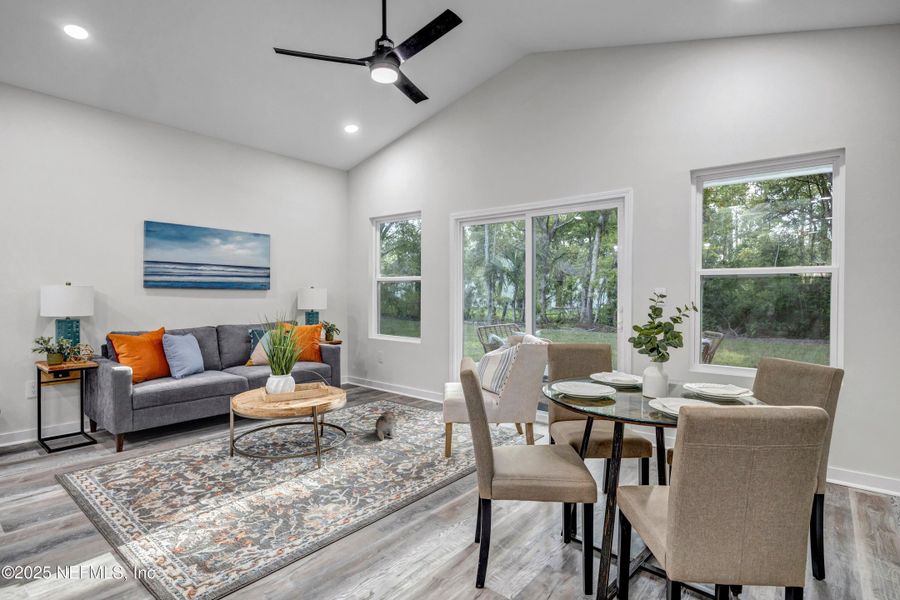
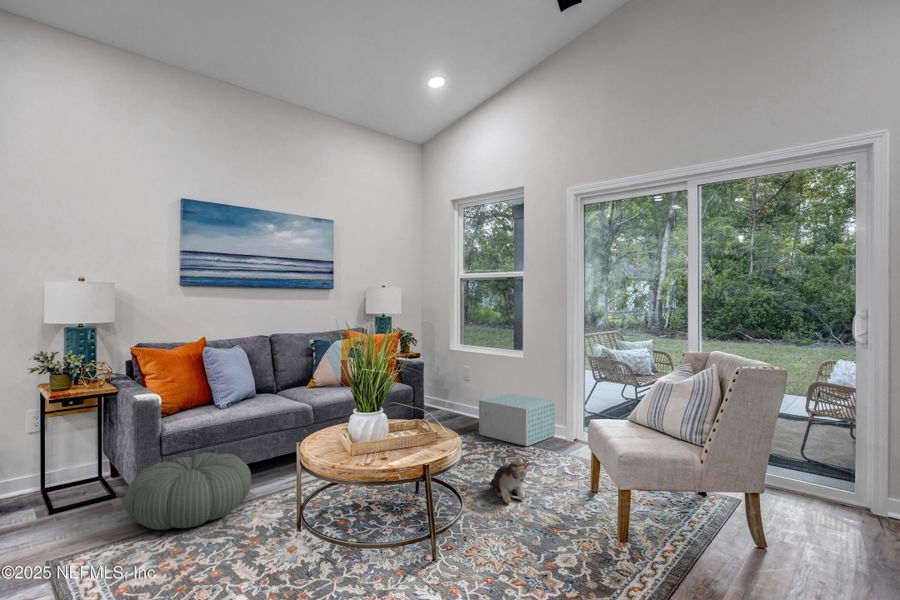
storage box: none [382,371,439,408] -> present [479,393,555,446]
pouf: none [107,410,200,458] -> present [125,453,251,530]

